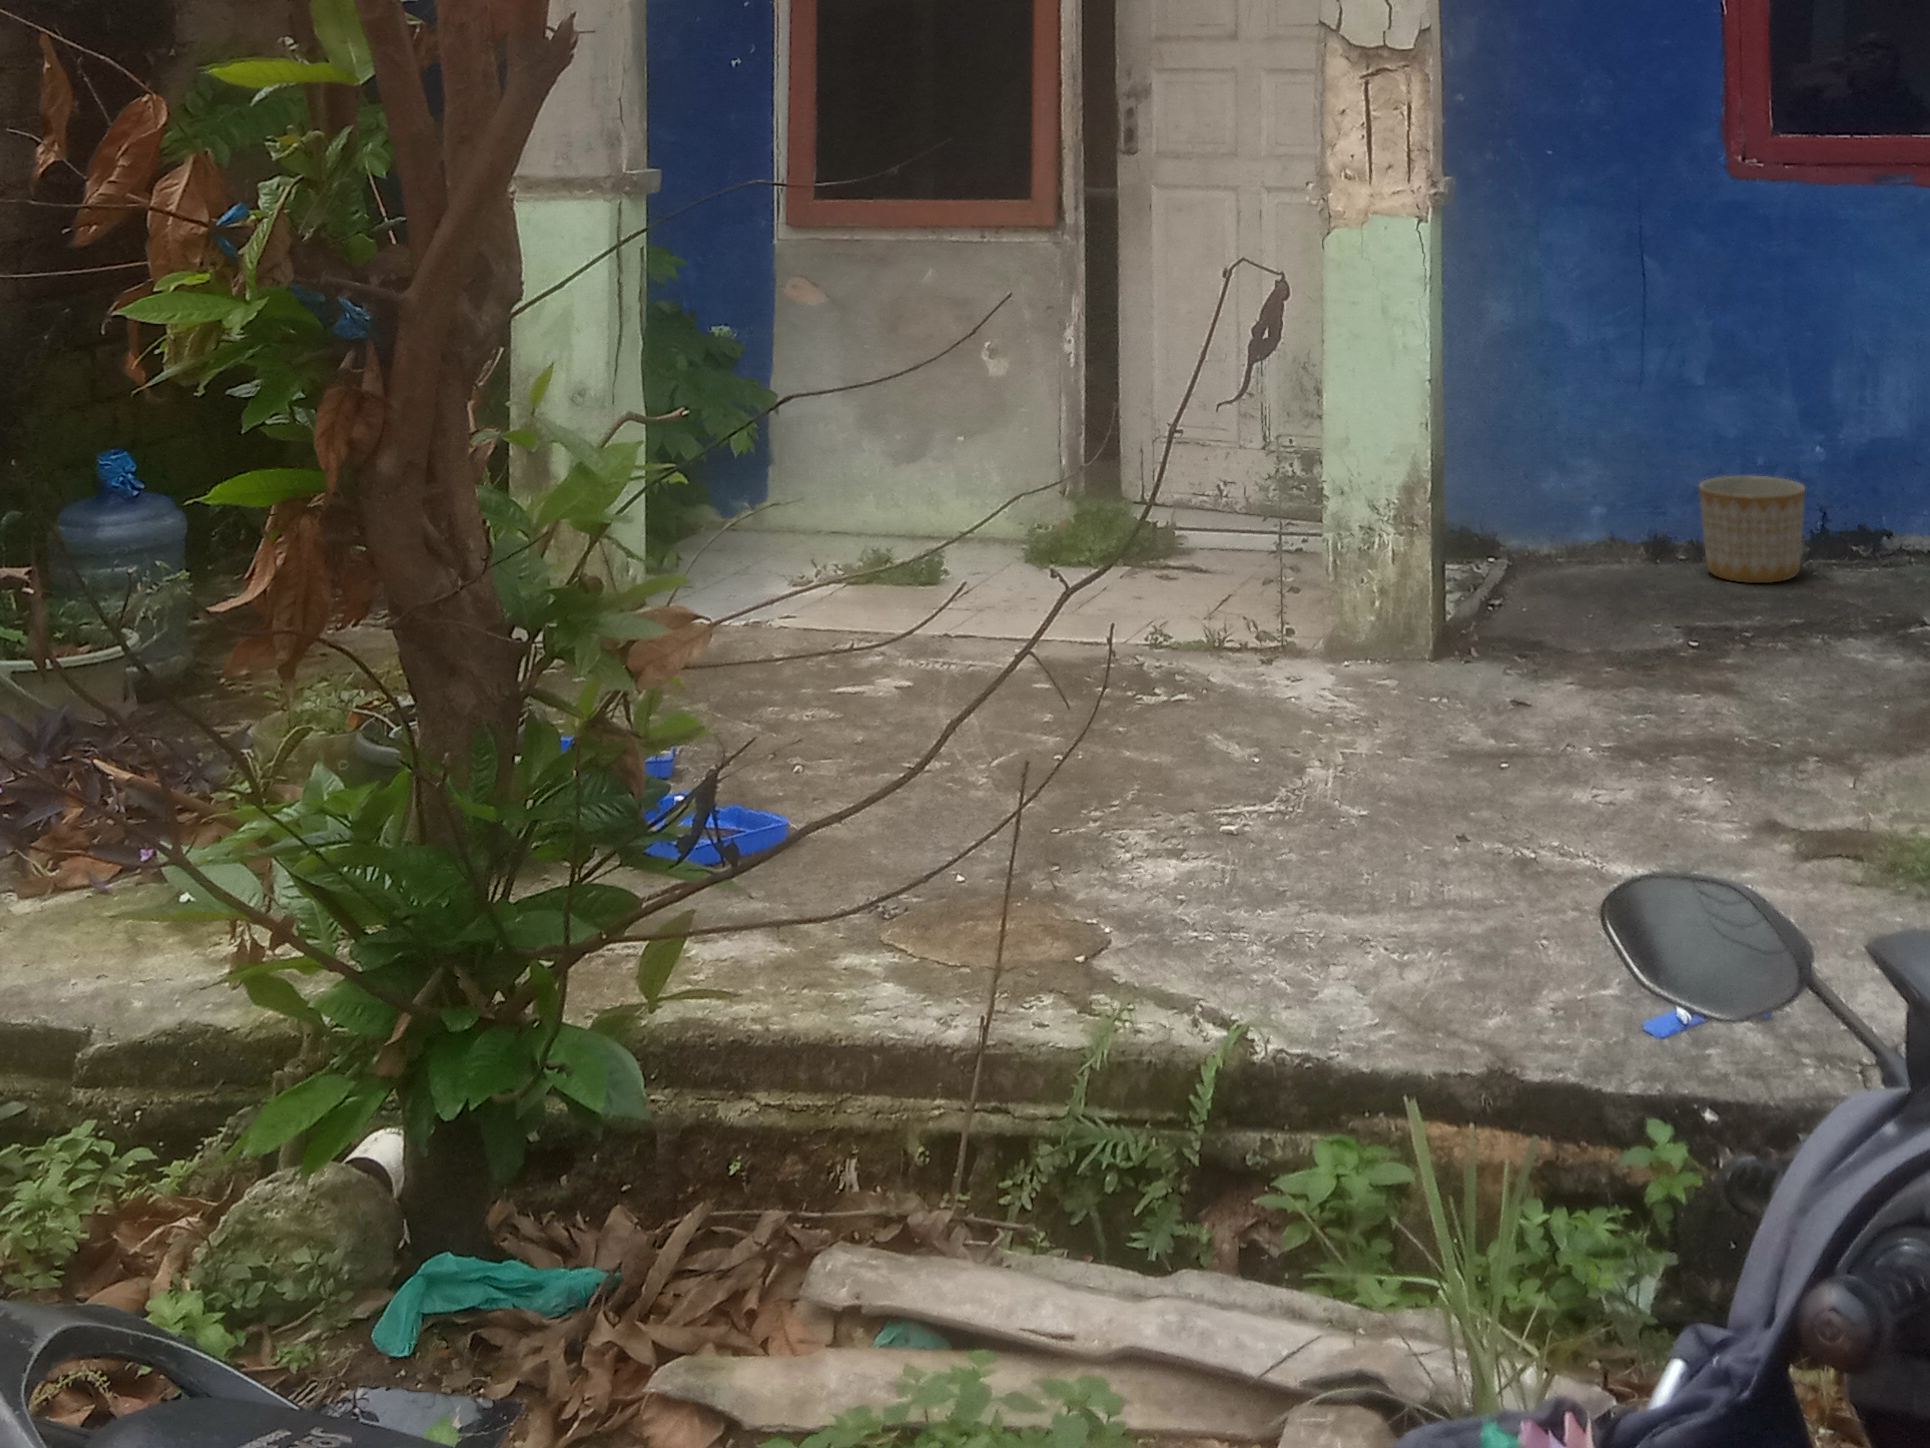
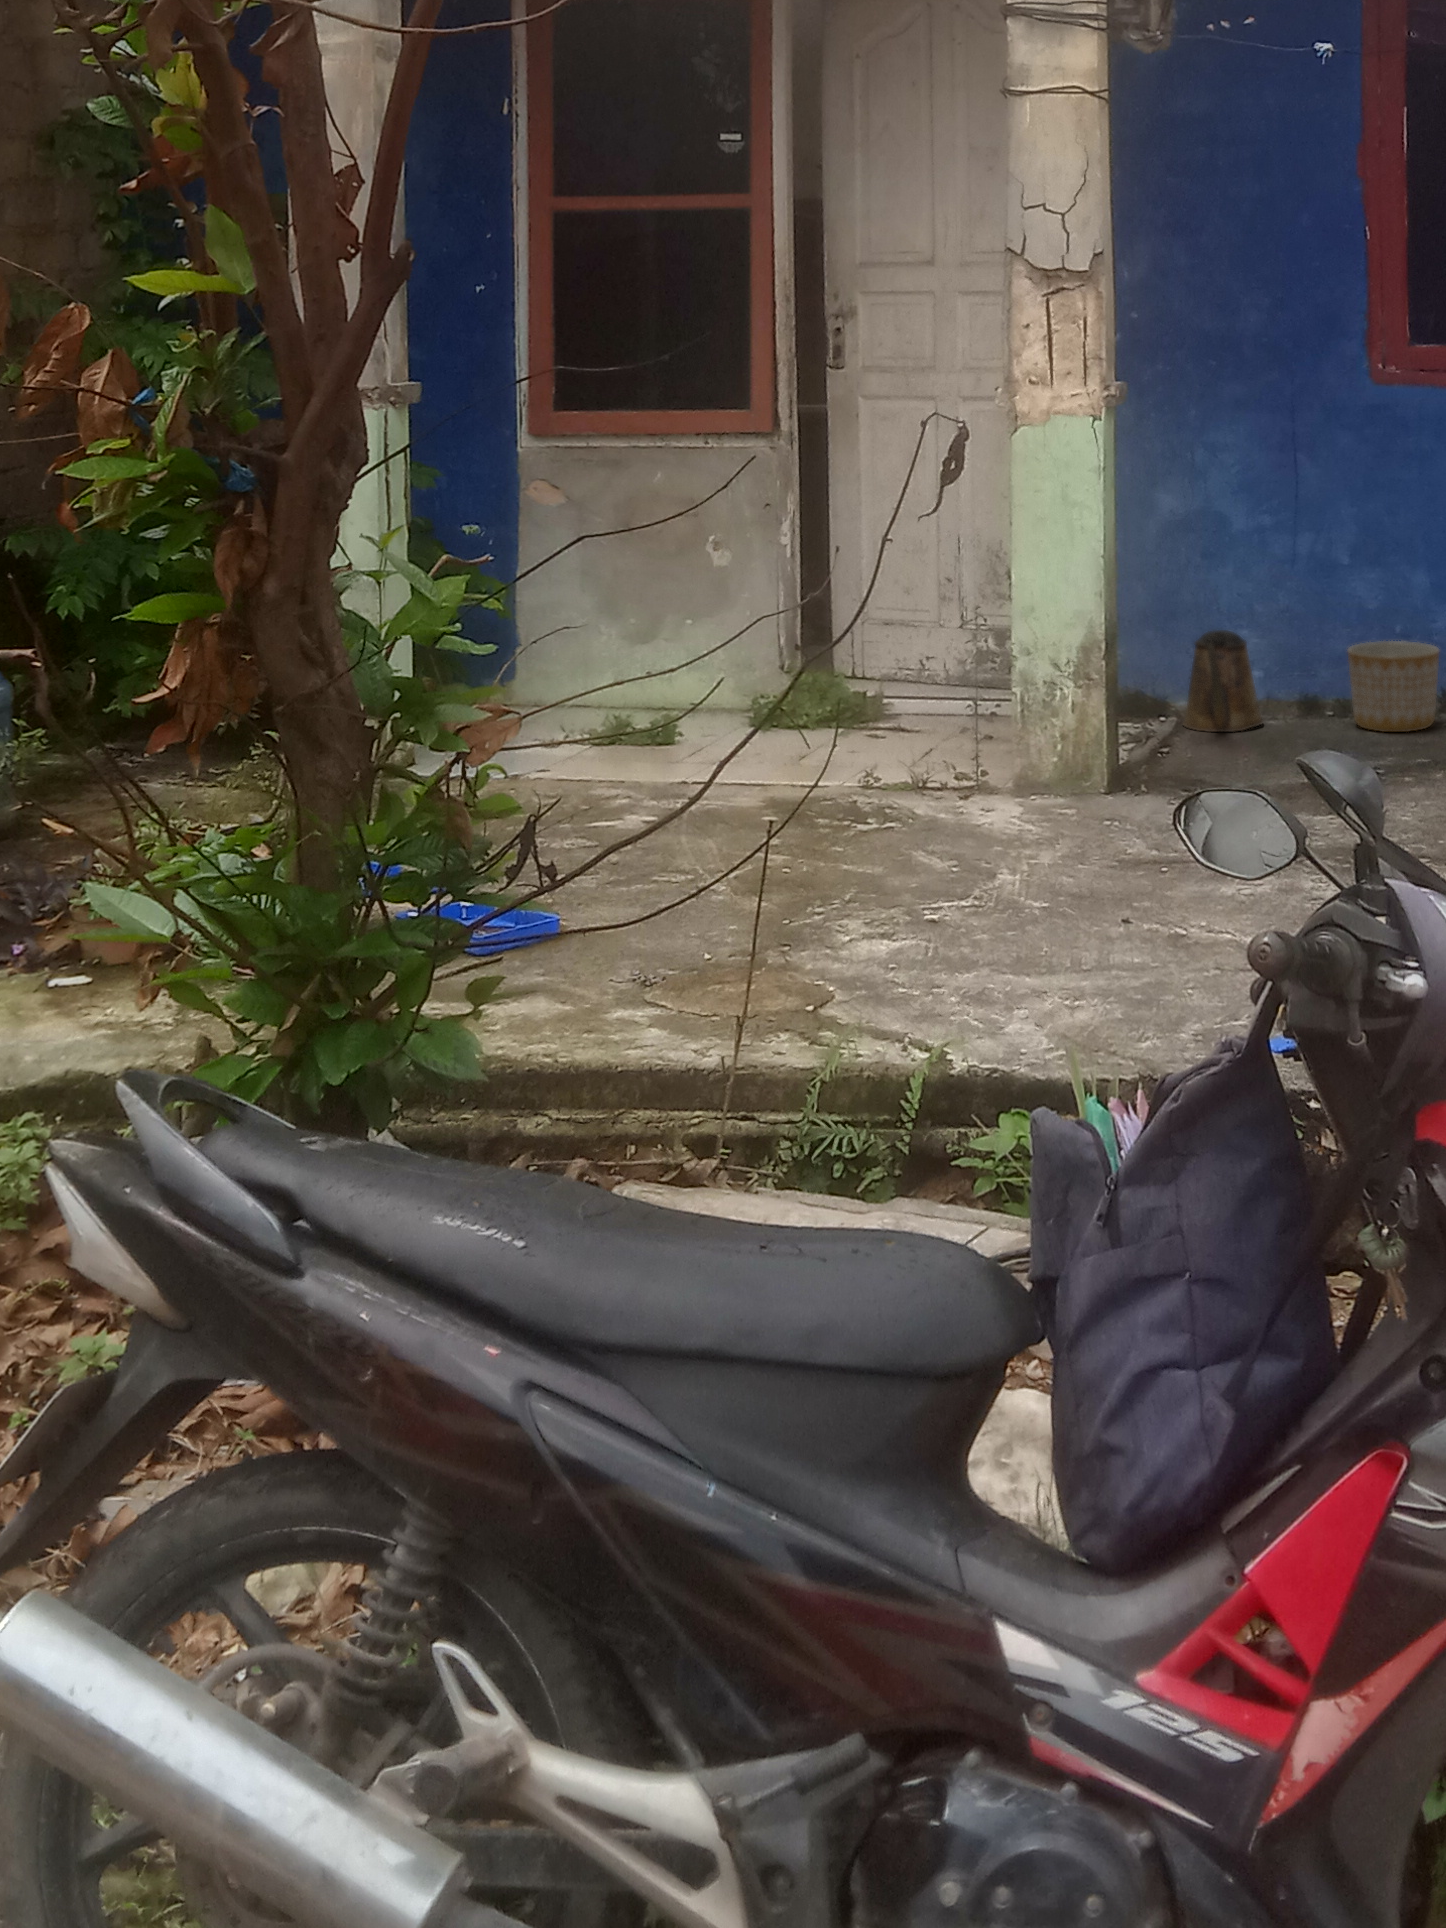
watering can: none [1509,460,1603,579] -> present [1183,630,1263,732]

